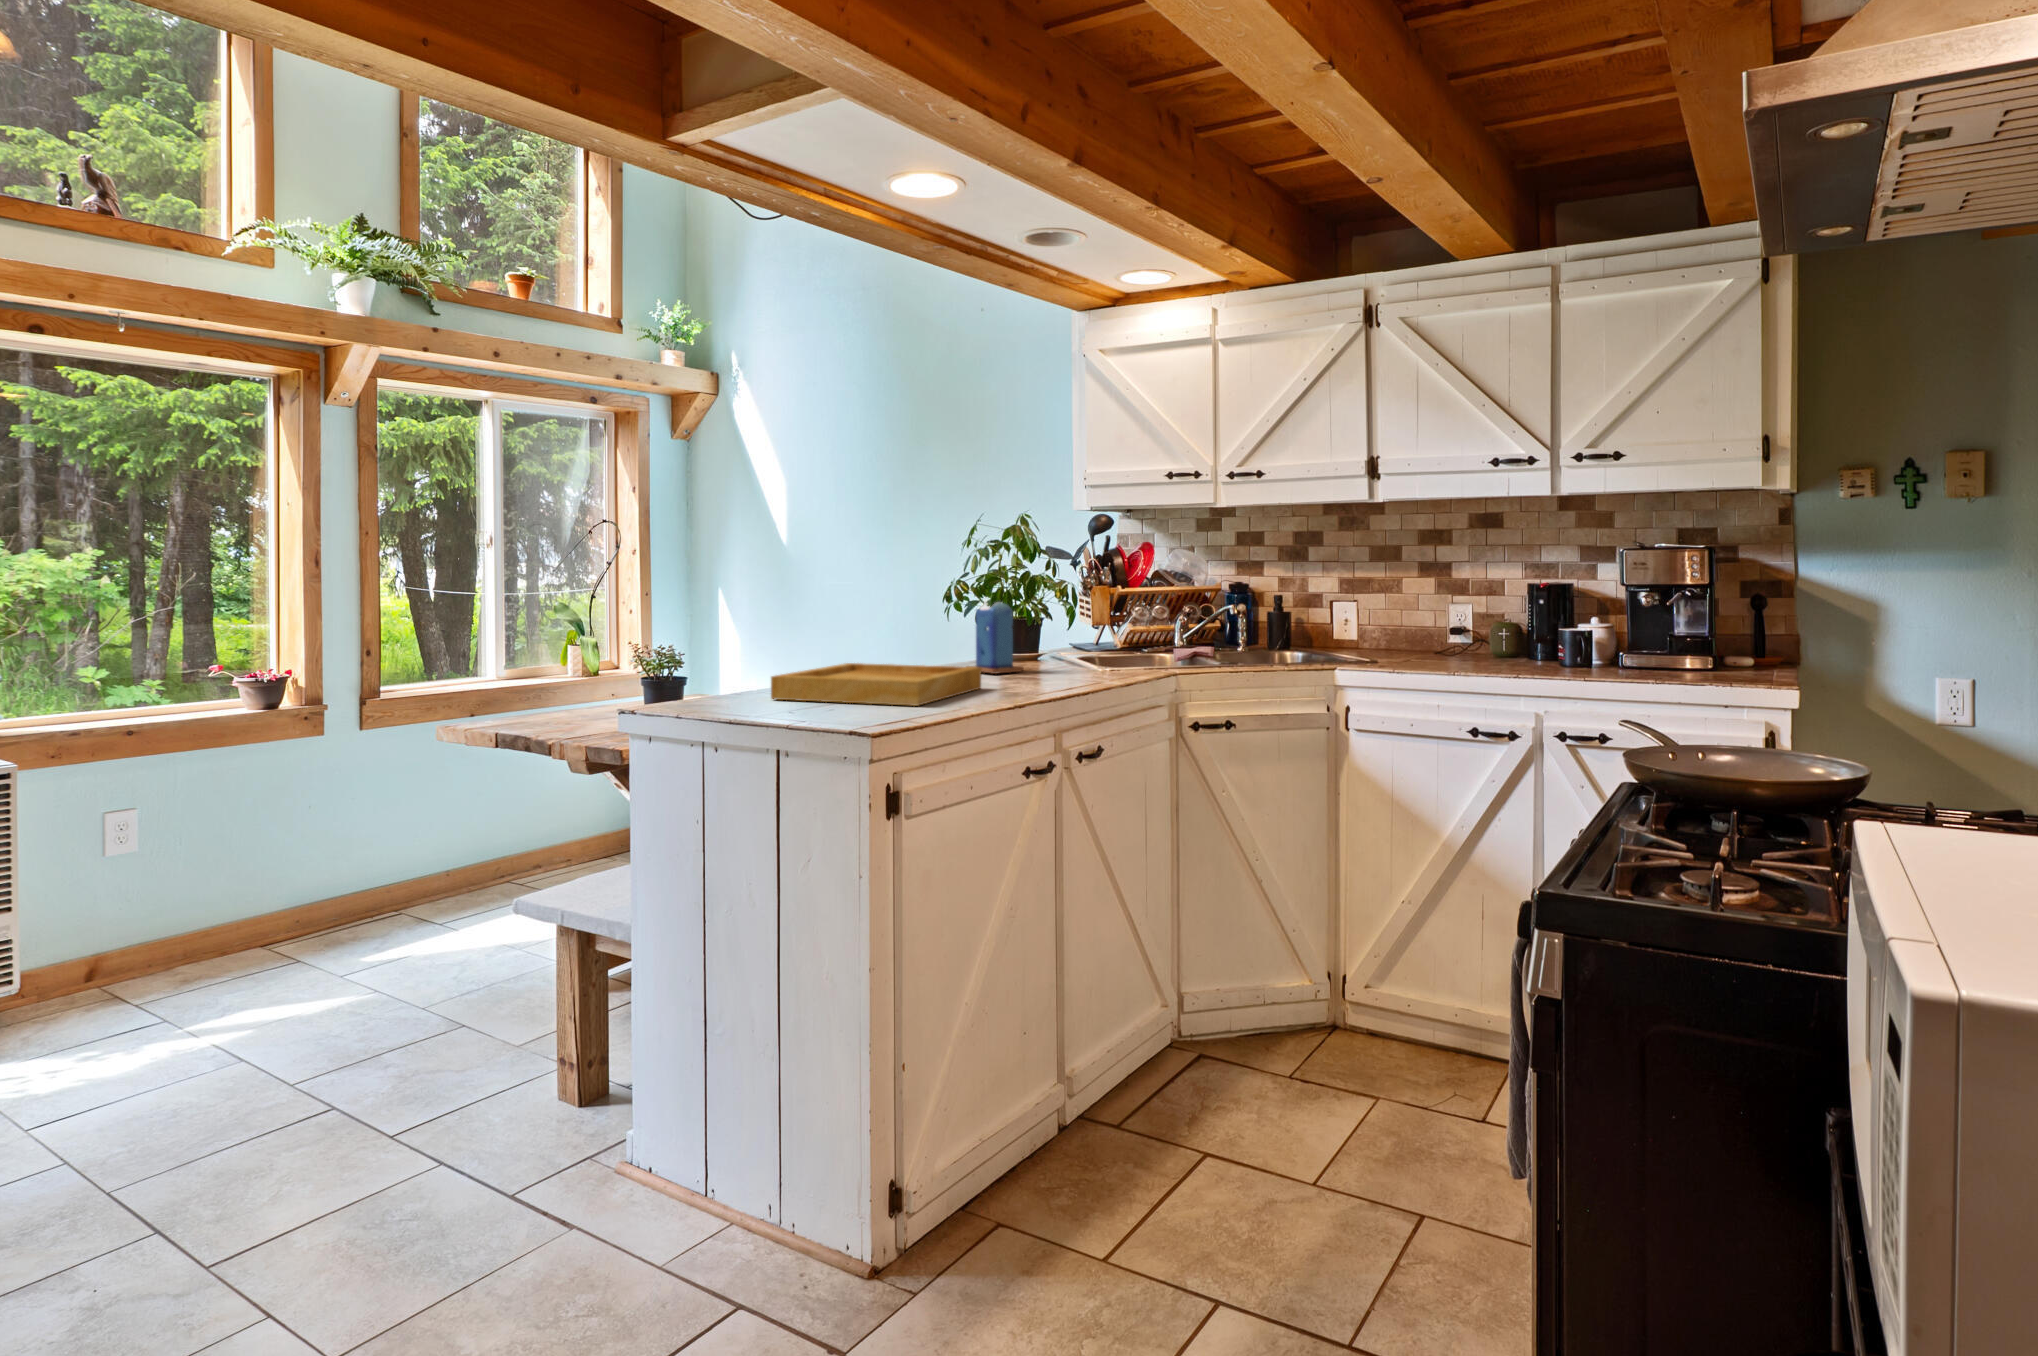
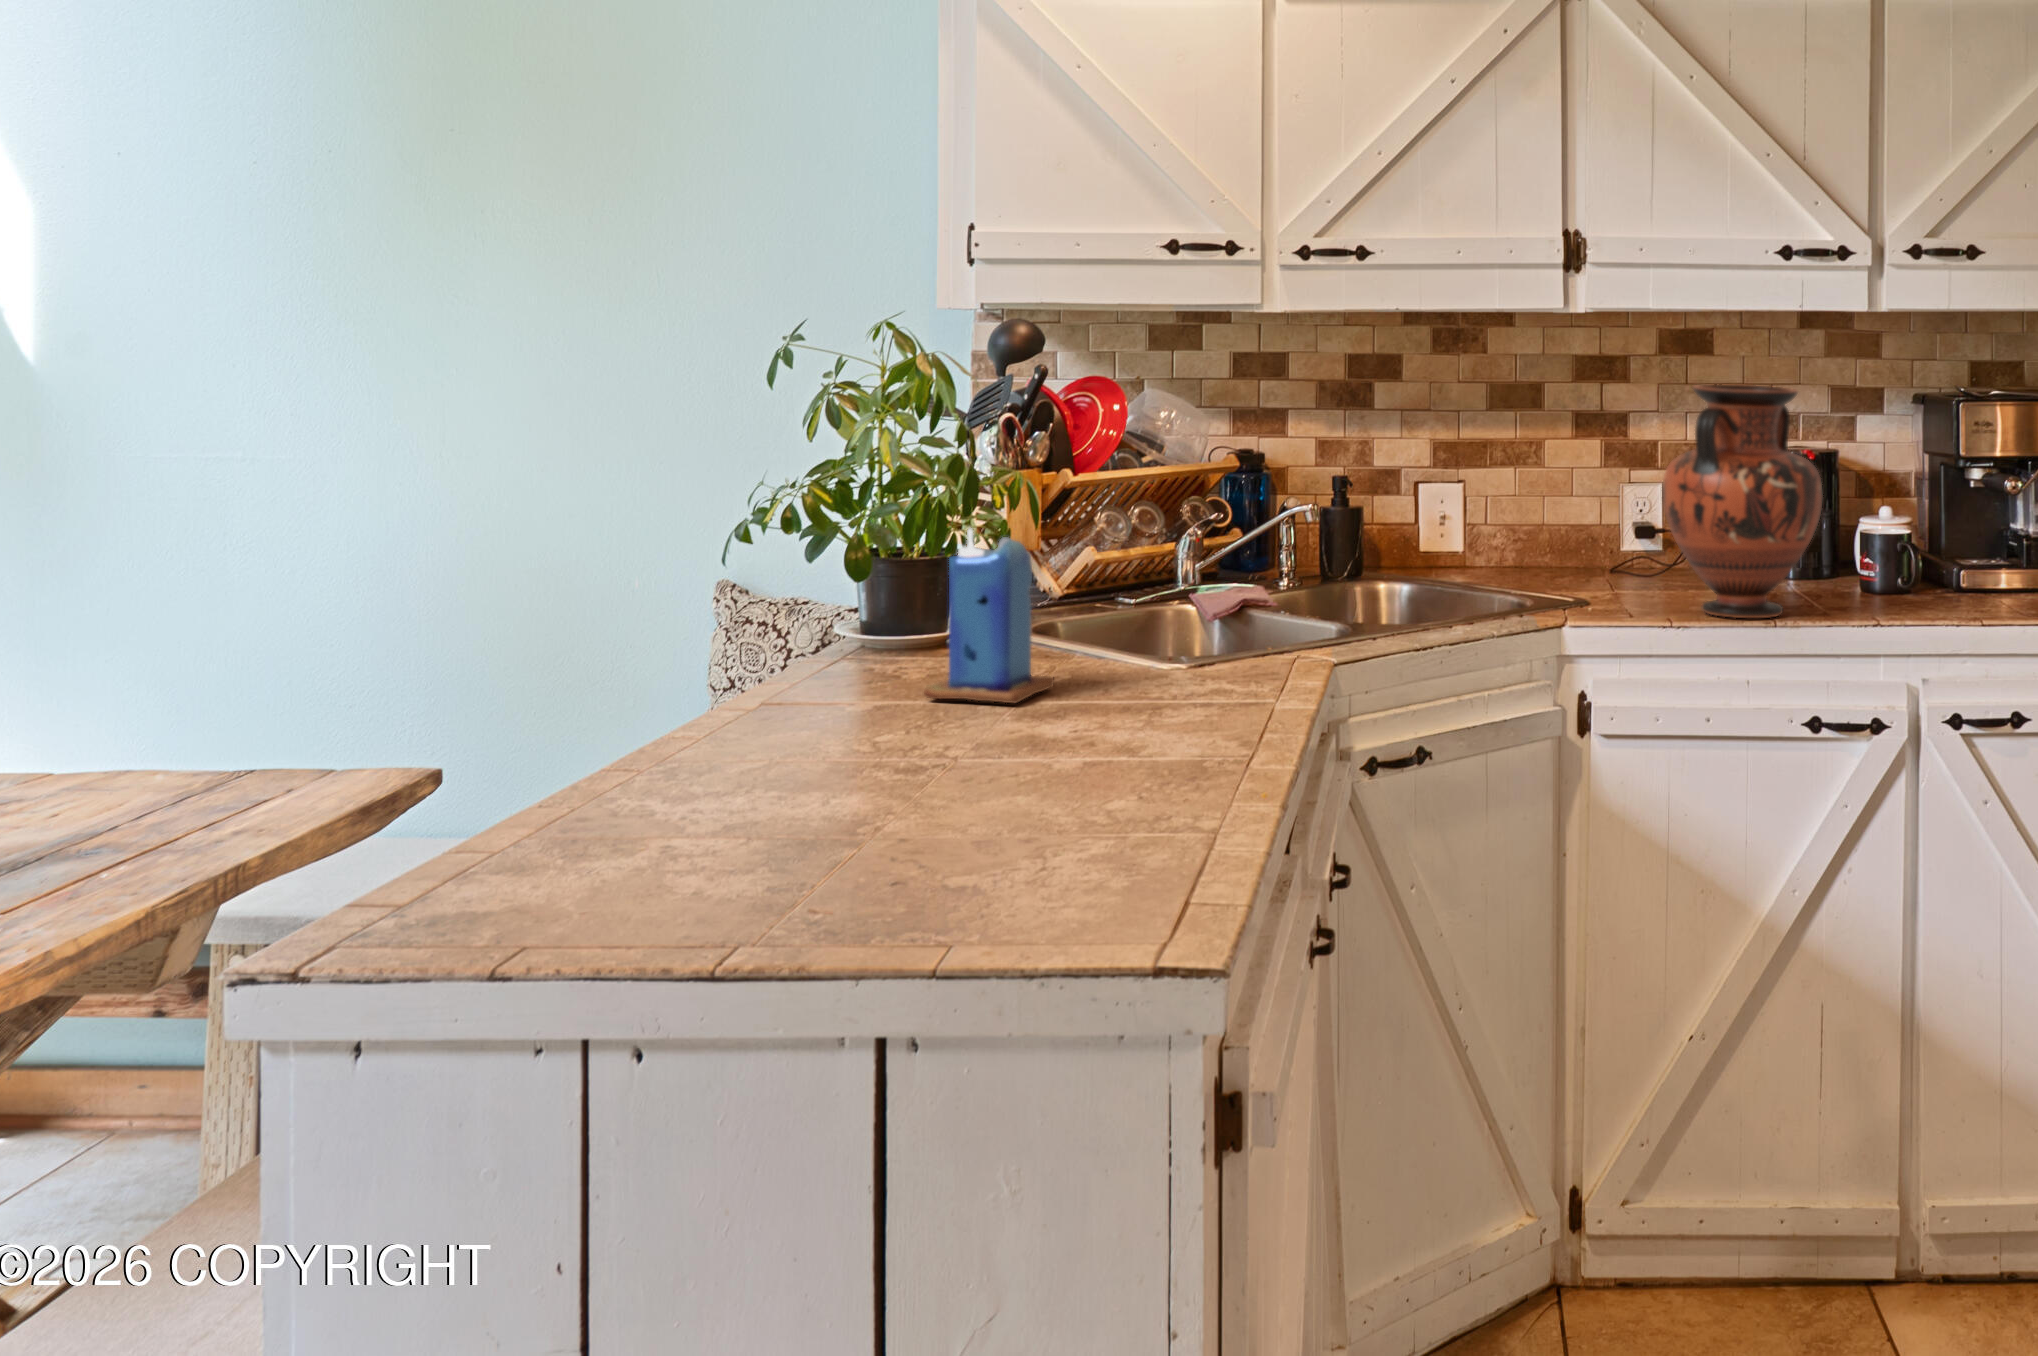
vase: none [1398,539,1495,672] -> present [1662,384,1823,618]
tray: present [771,663,981,706] -> none [692,713,1139,881]

